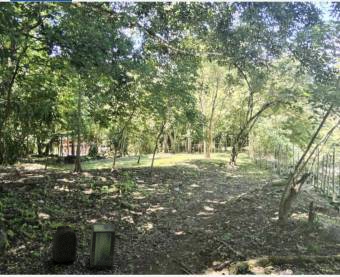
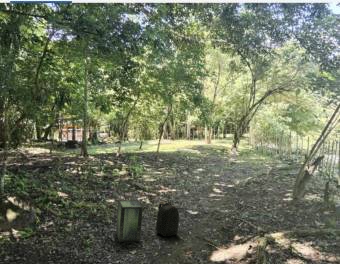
backpack: present [52,225,77,263] -> present [156,203,179,236]

